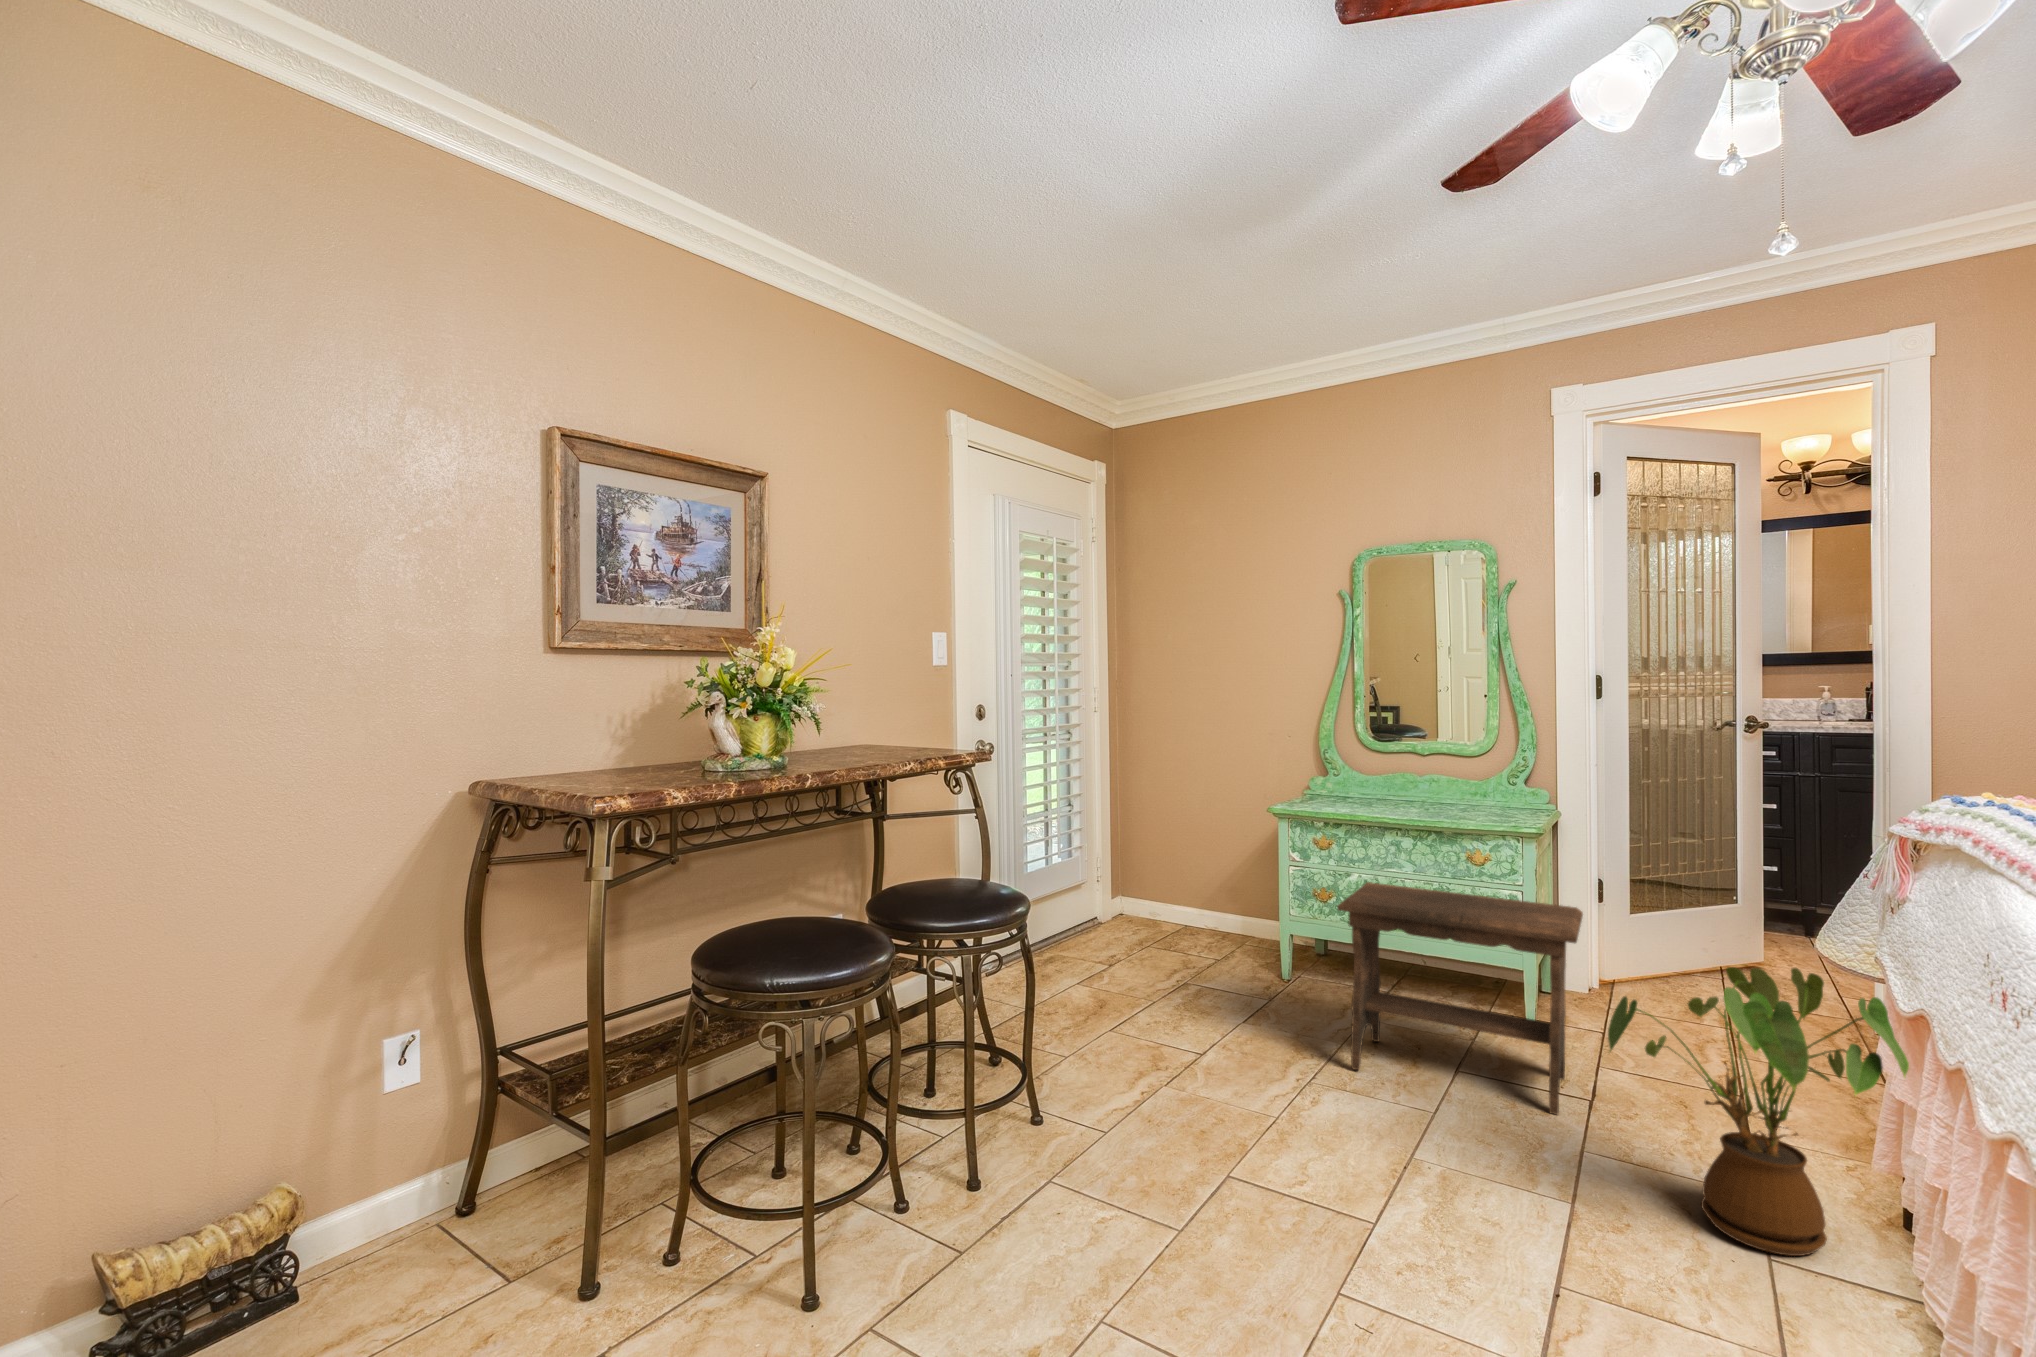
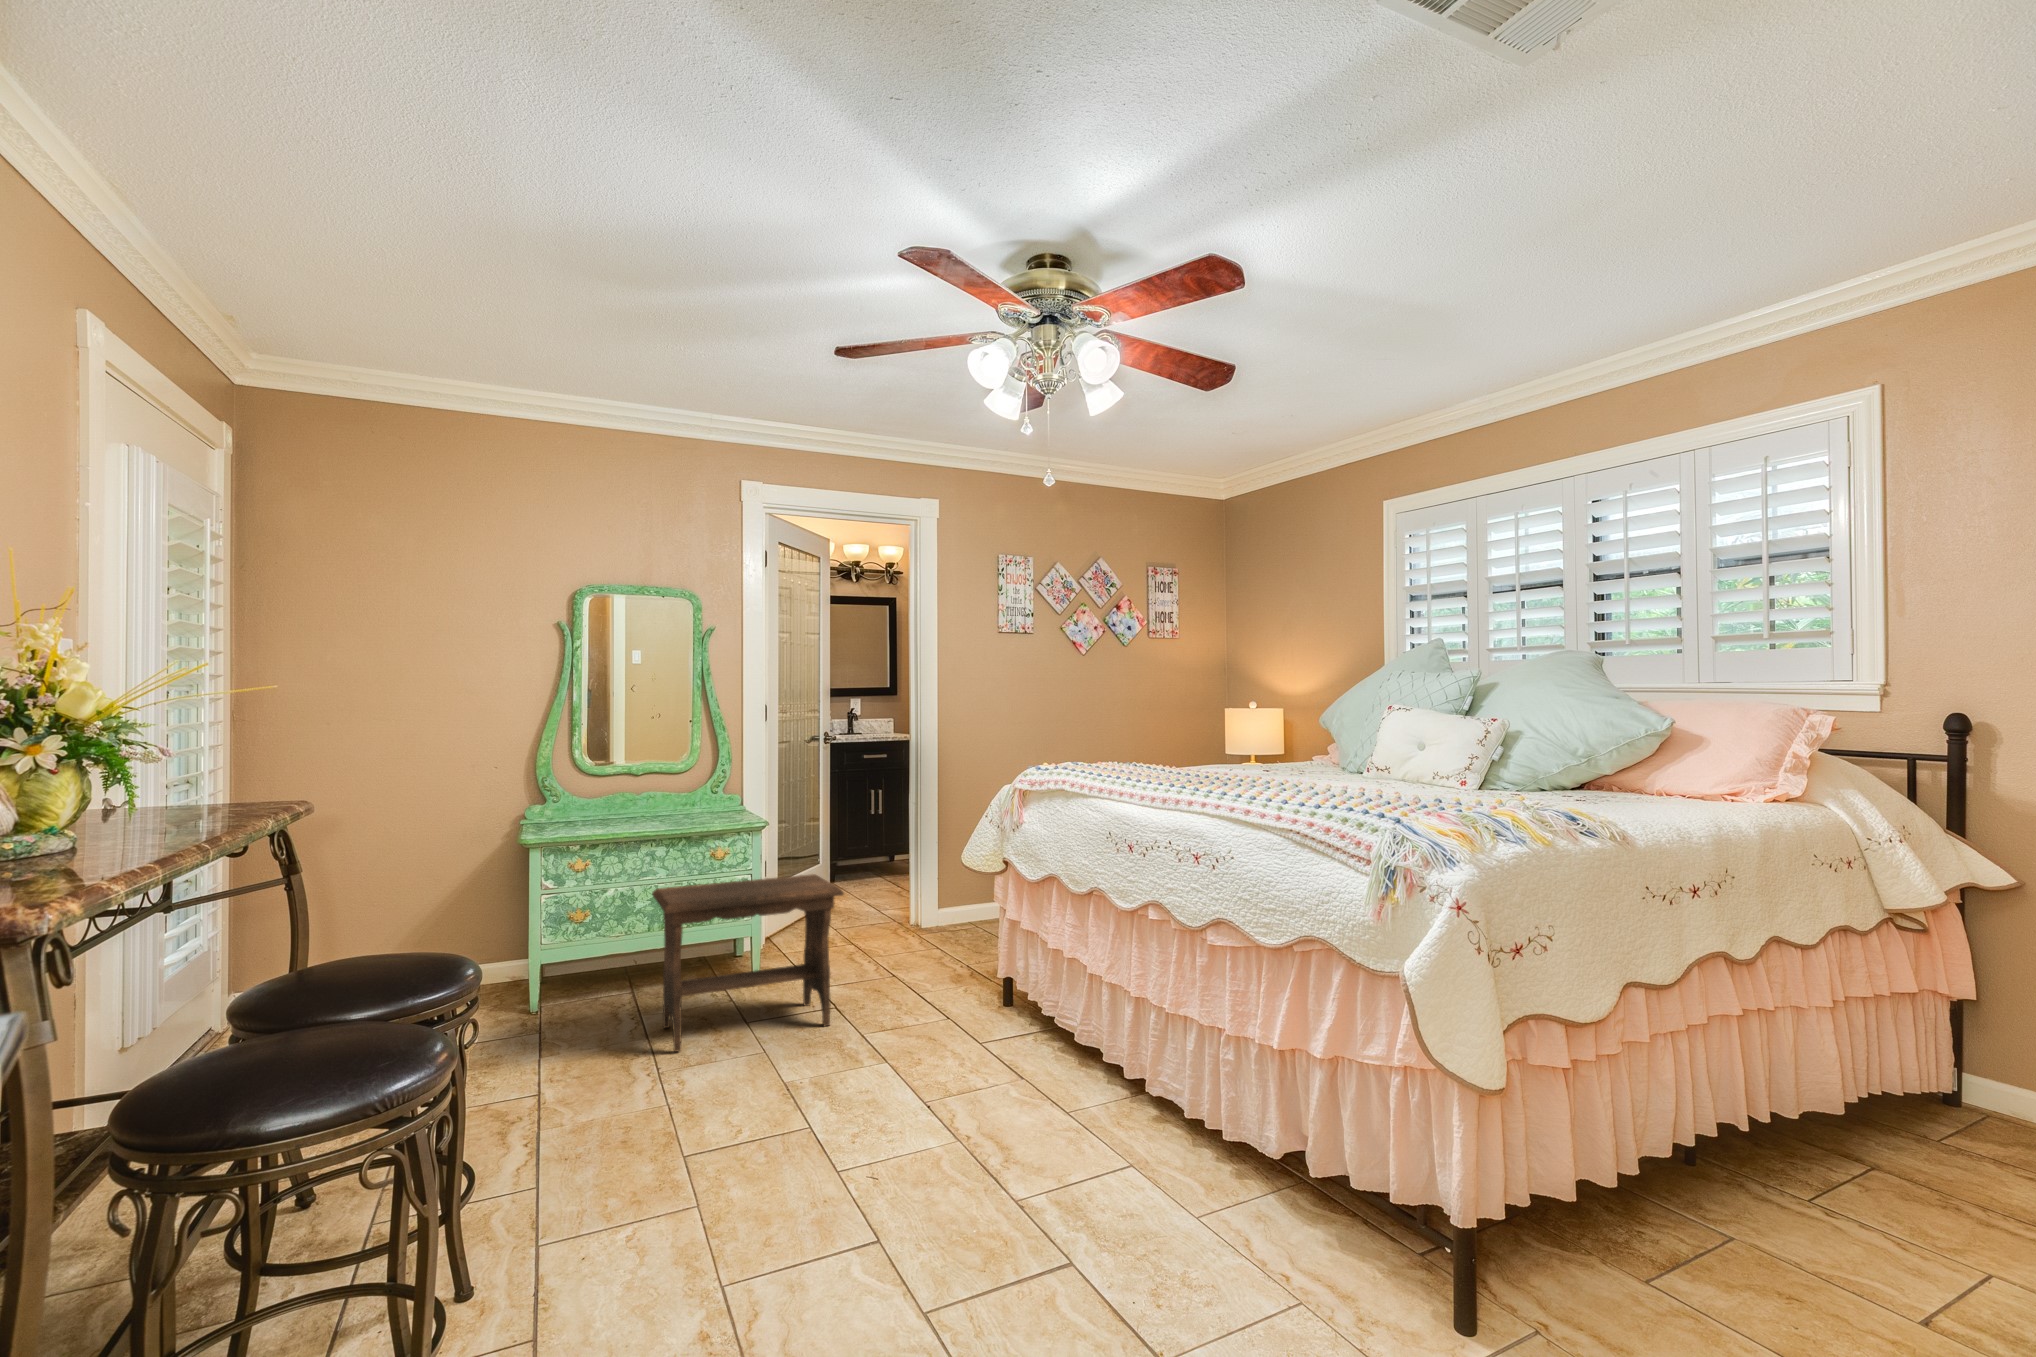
house plant: present [1608,967,1909,1256] -> none [904,874,1041,1048]

